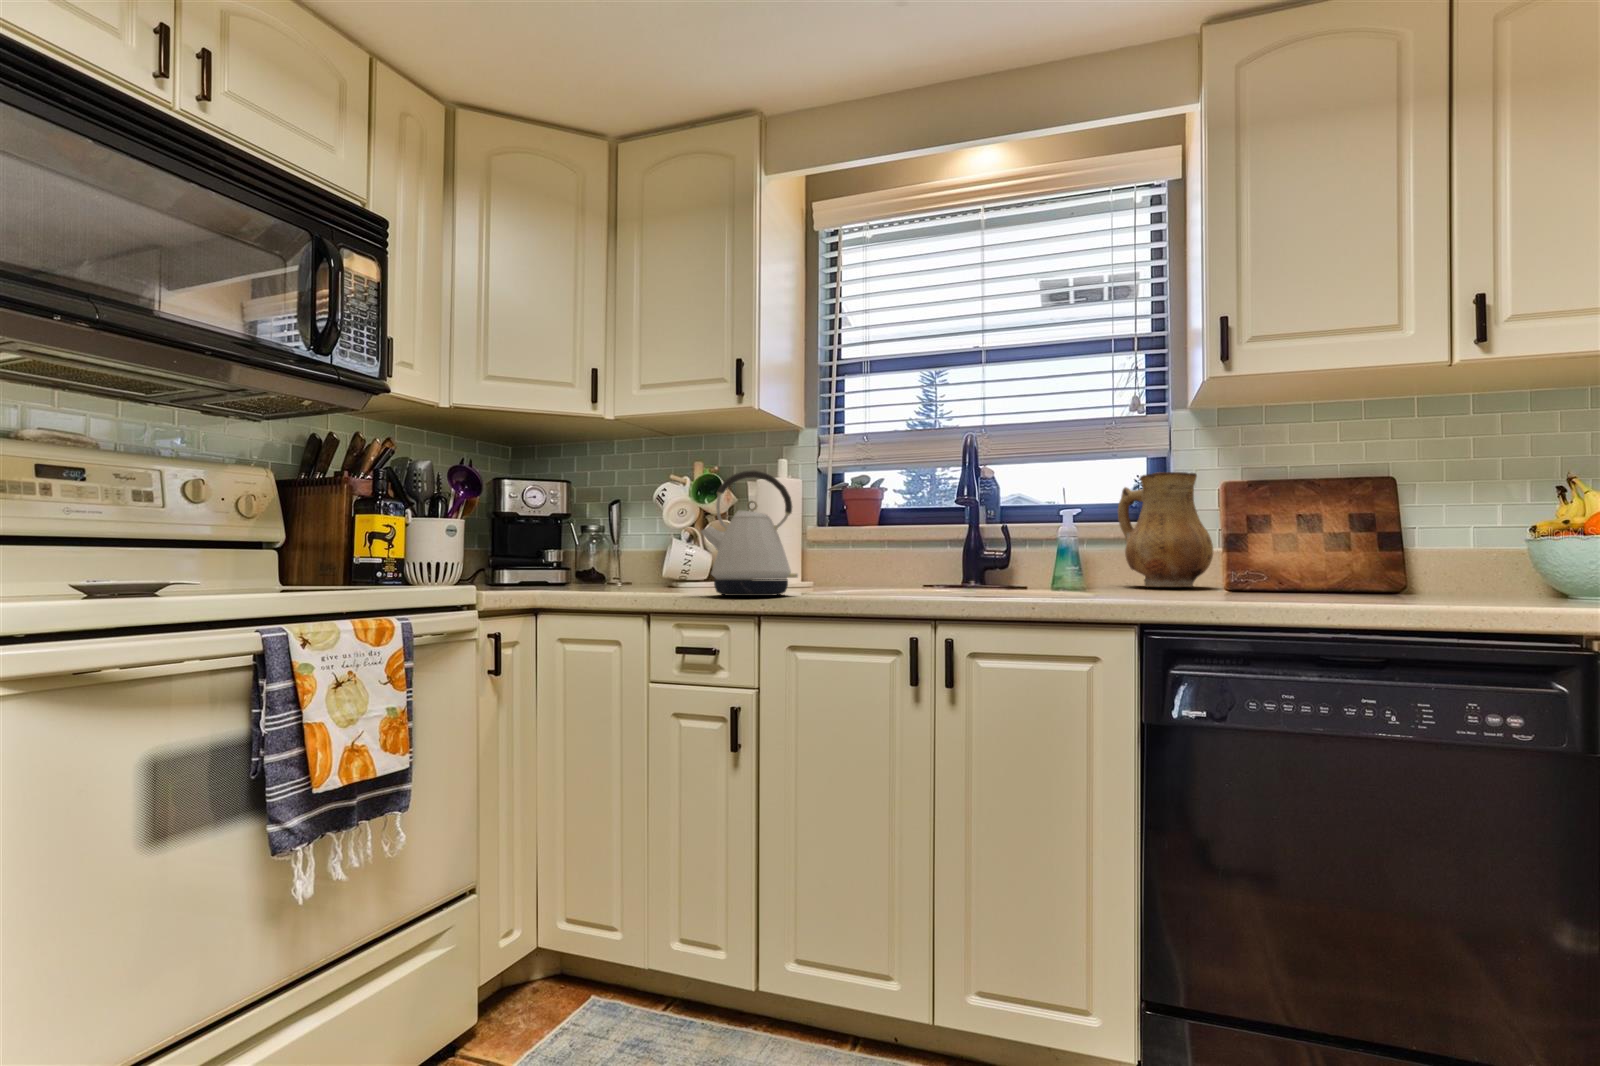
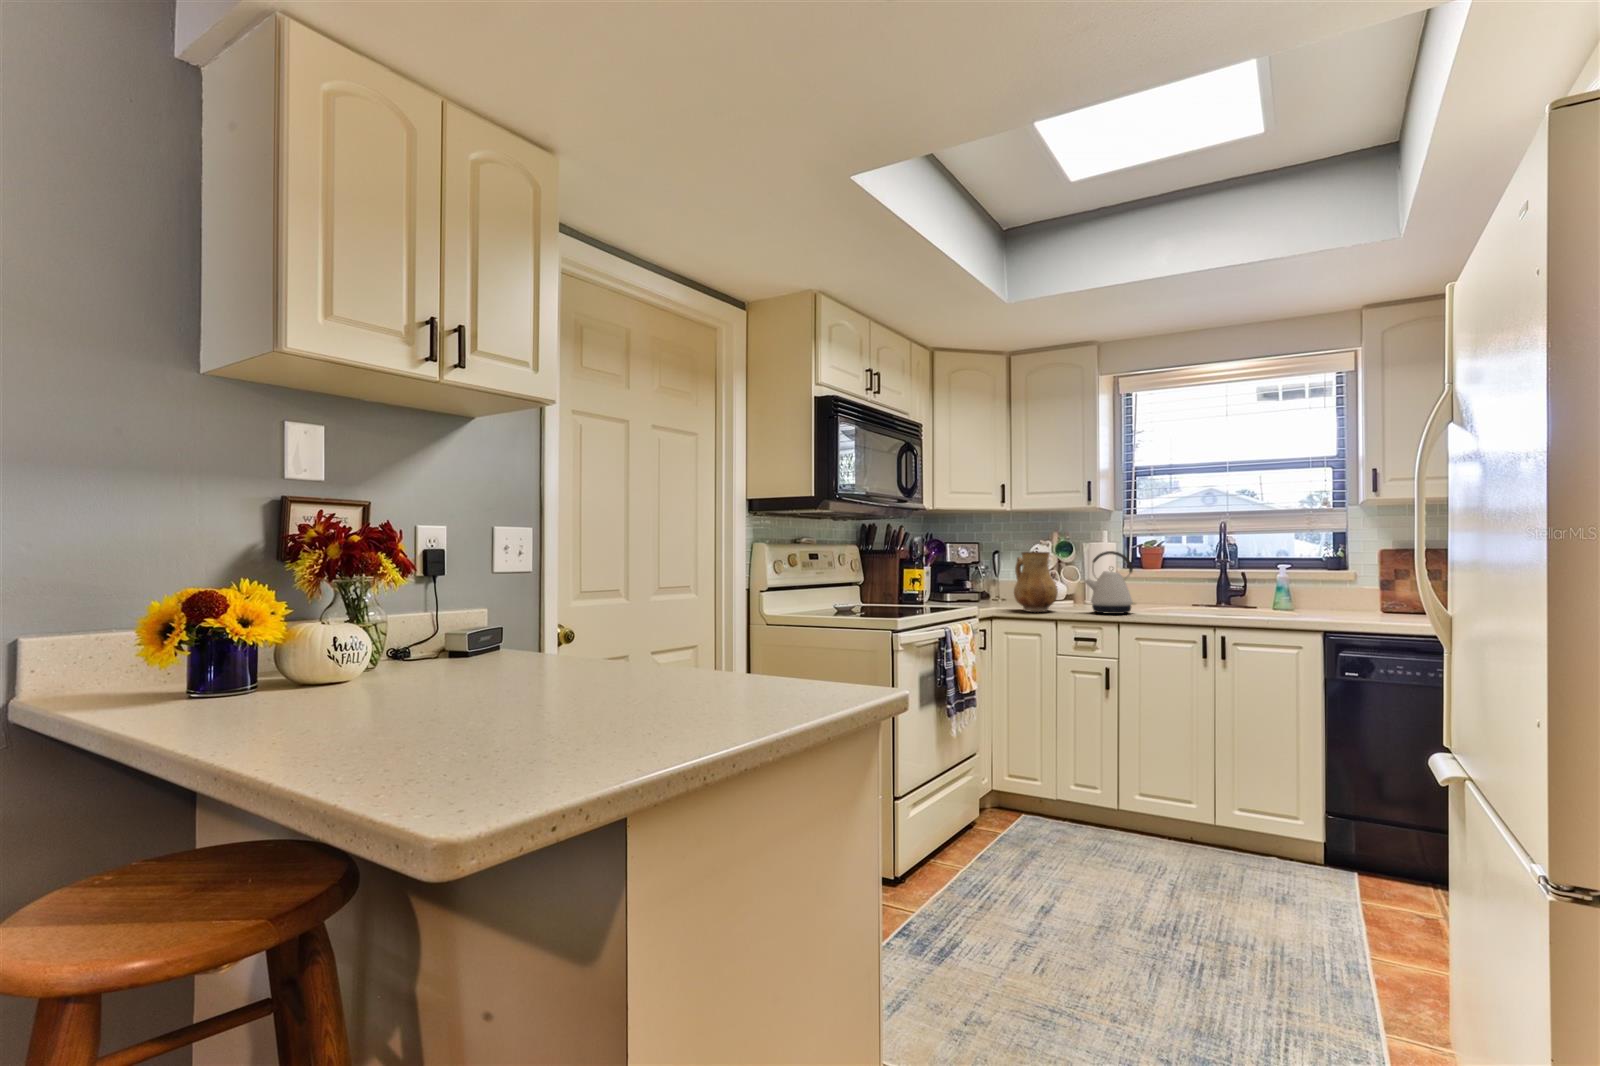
ceramic pitcher: present [1118,472,1213,587] -> present [1014,552,1058,612]

